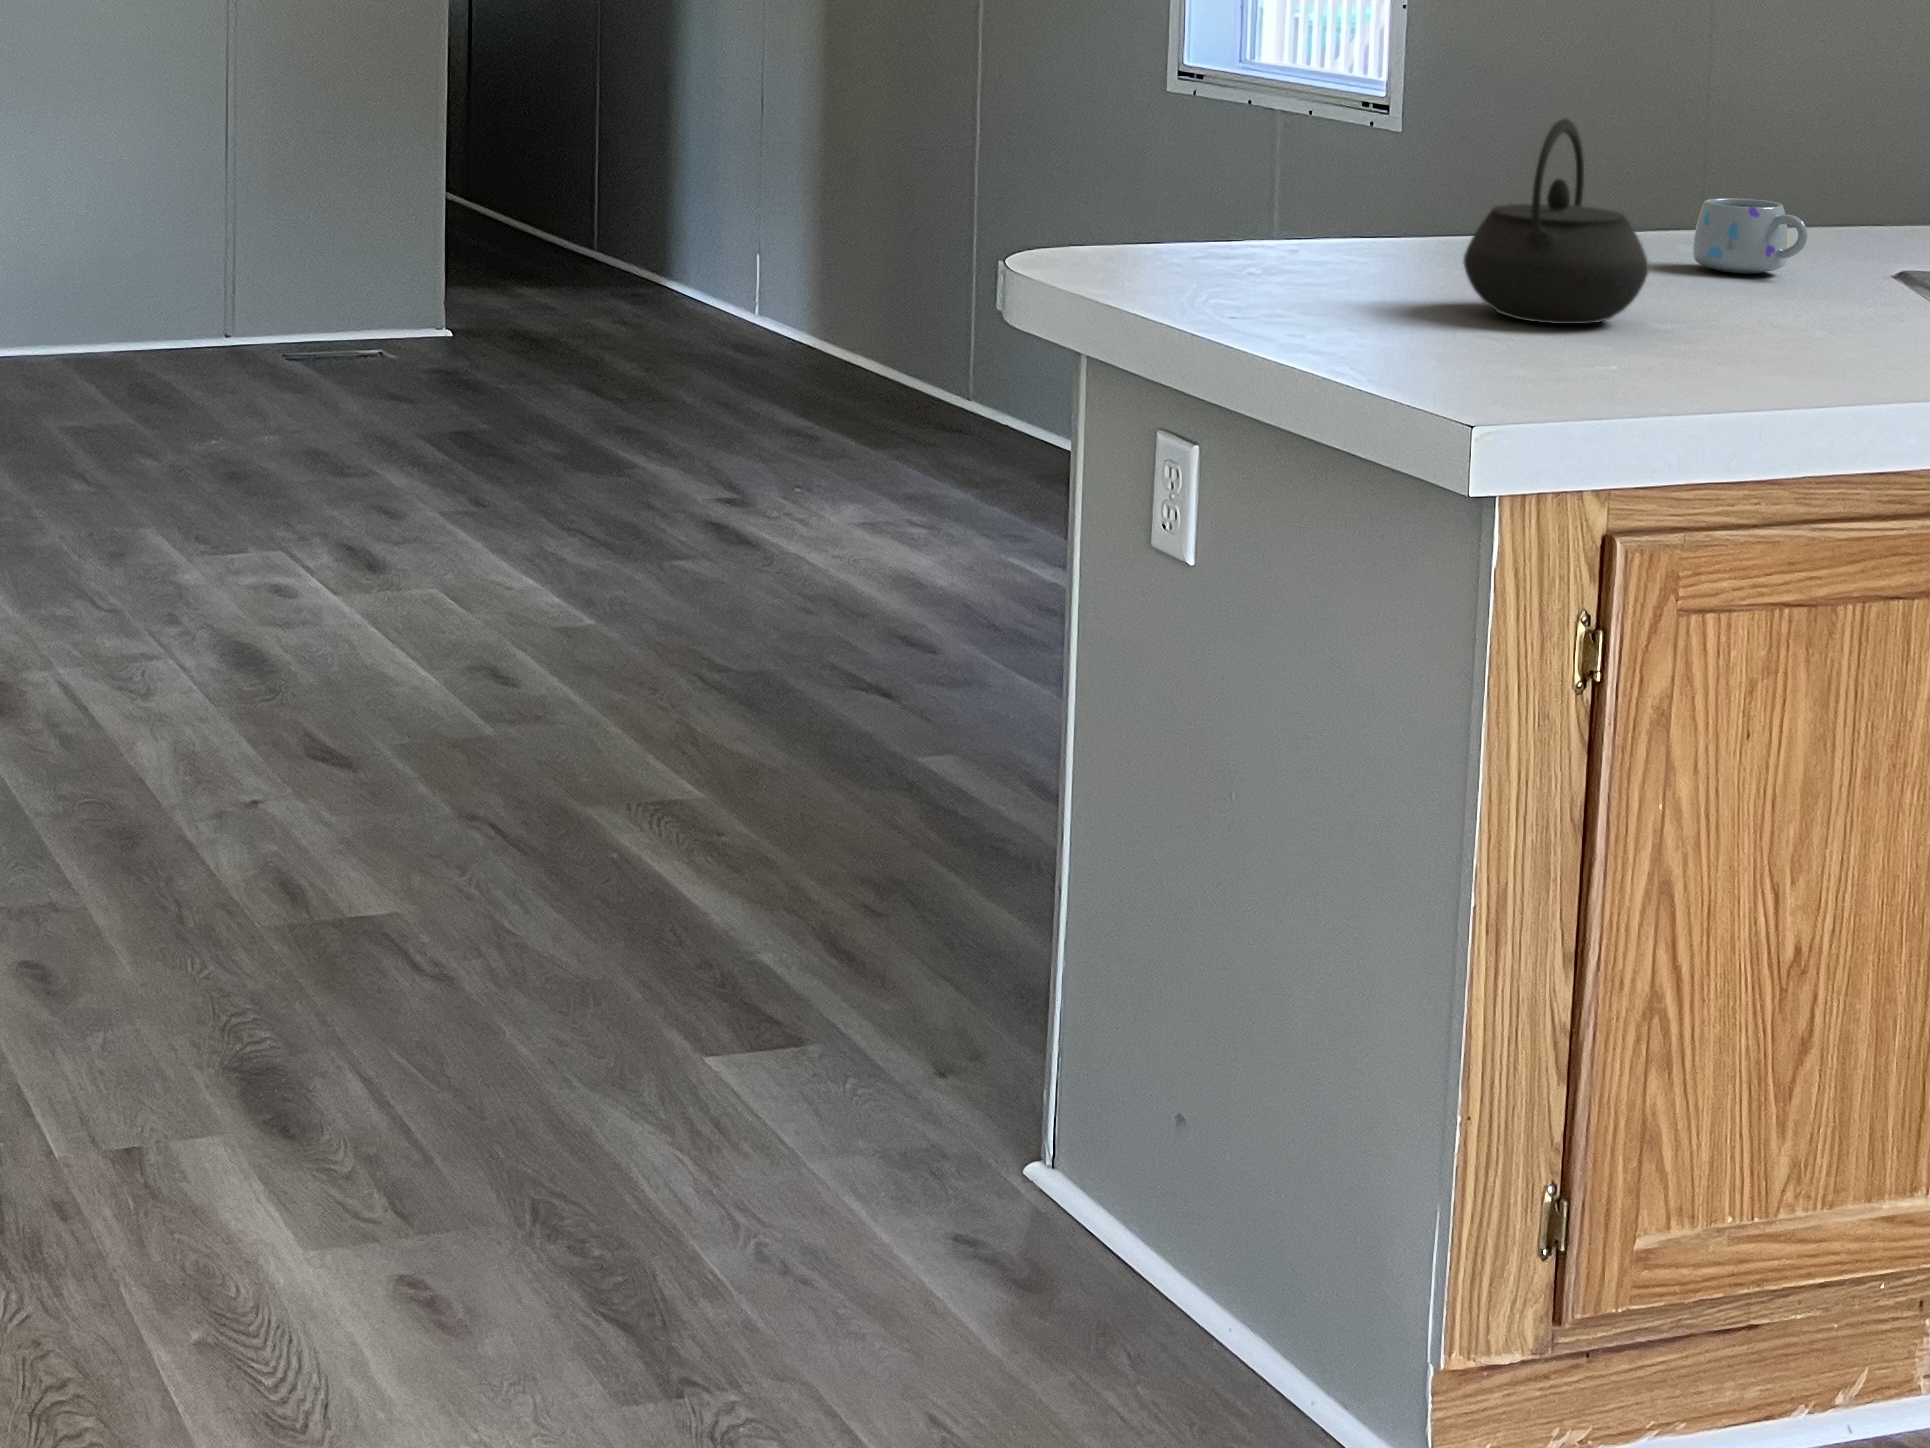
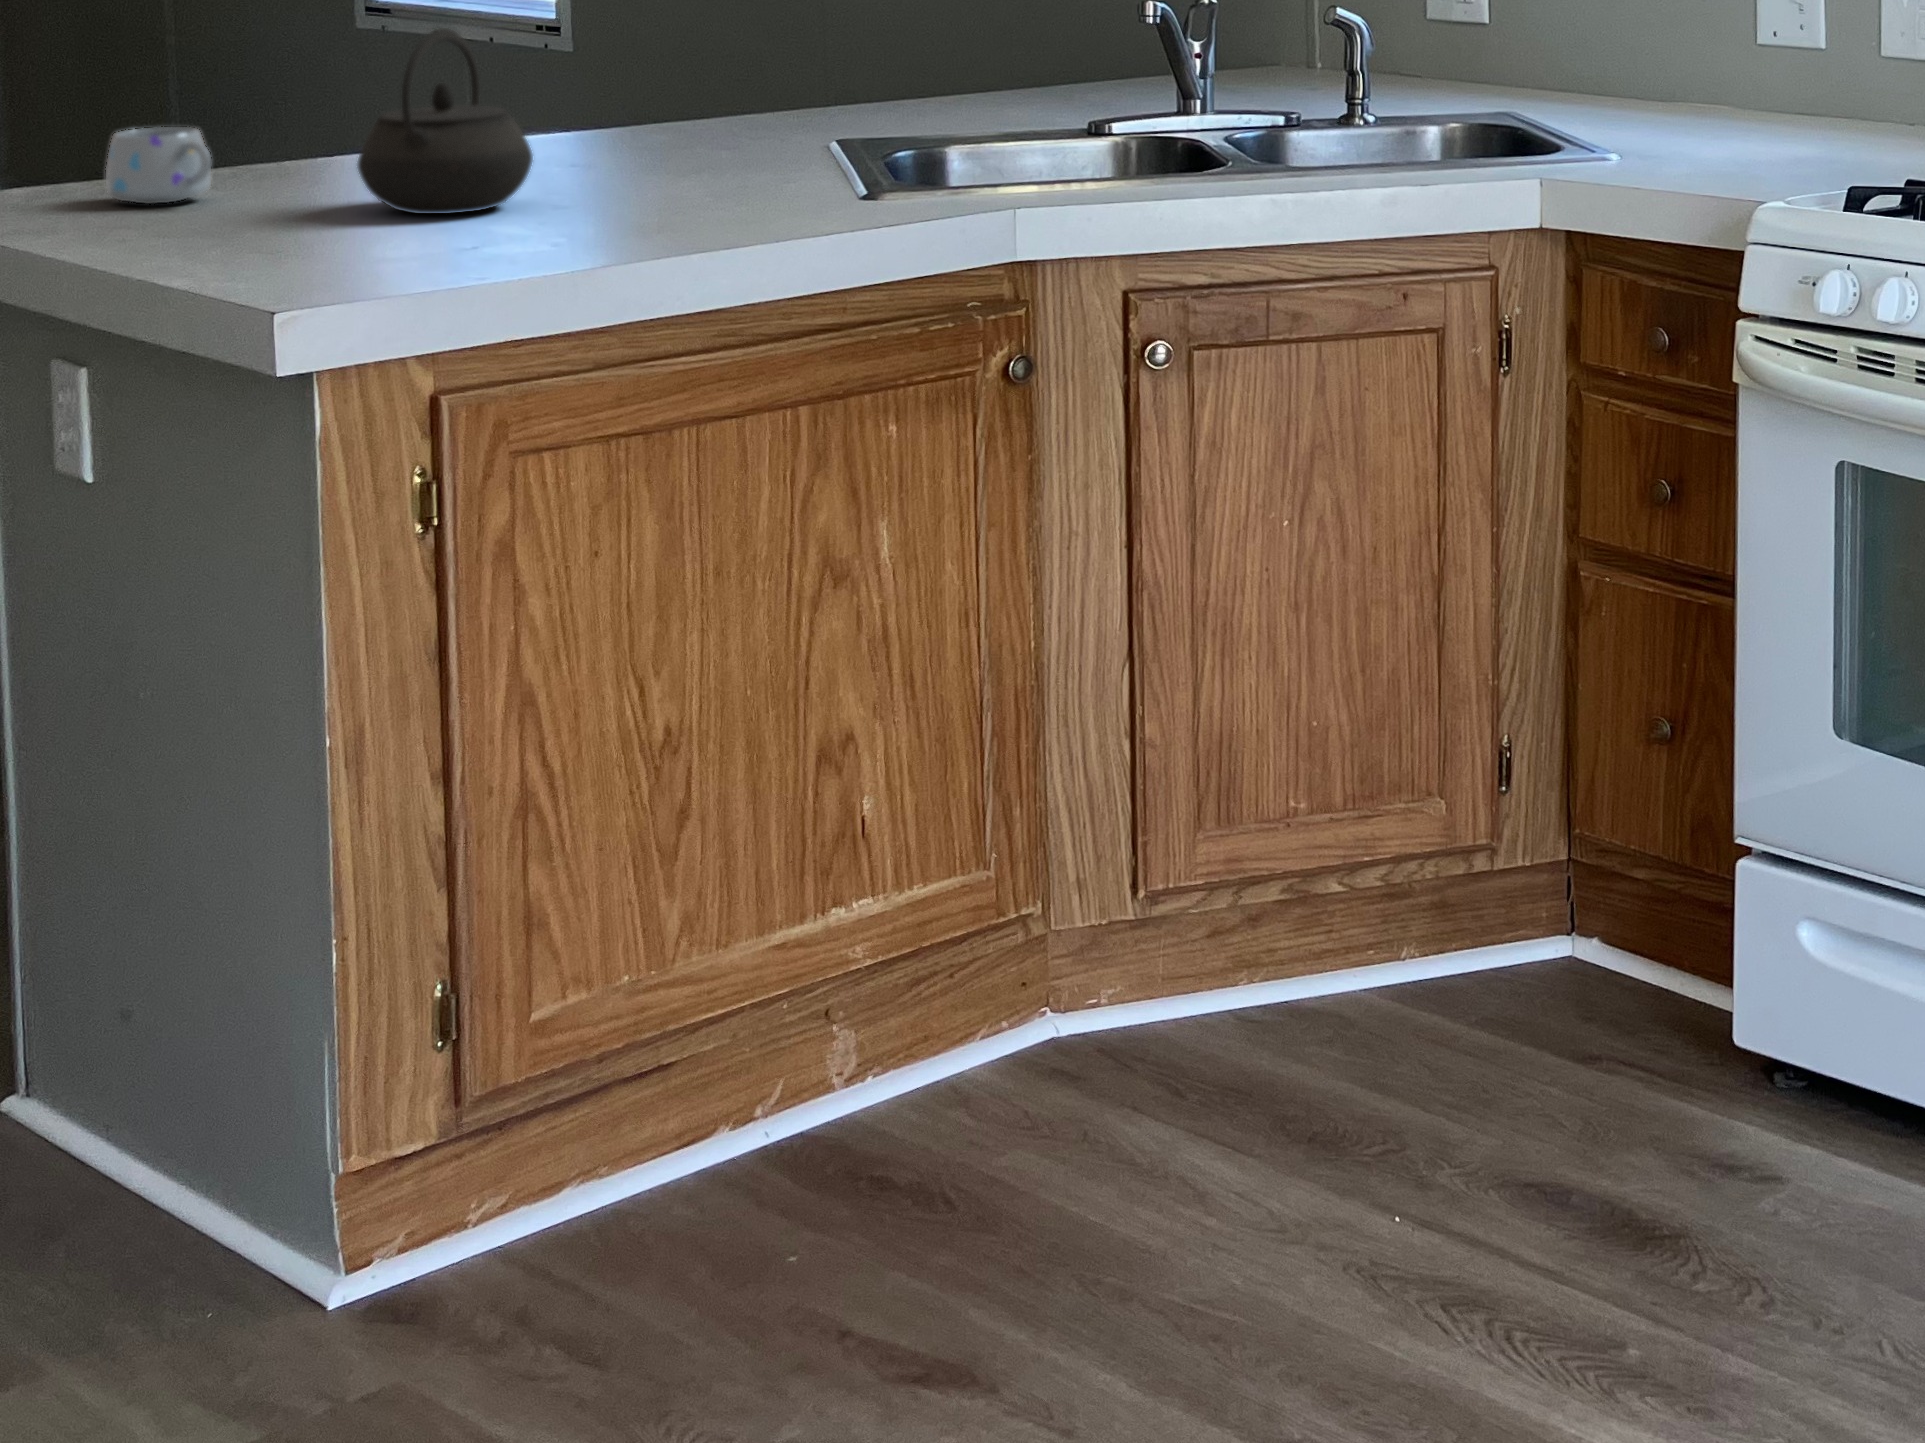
mug: present [1693,198,1808,274] -> present [106,127,211,204]

